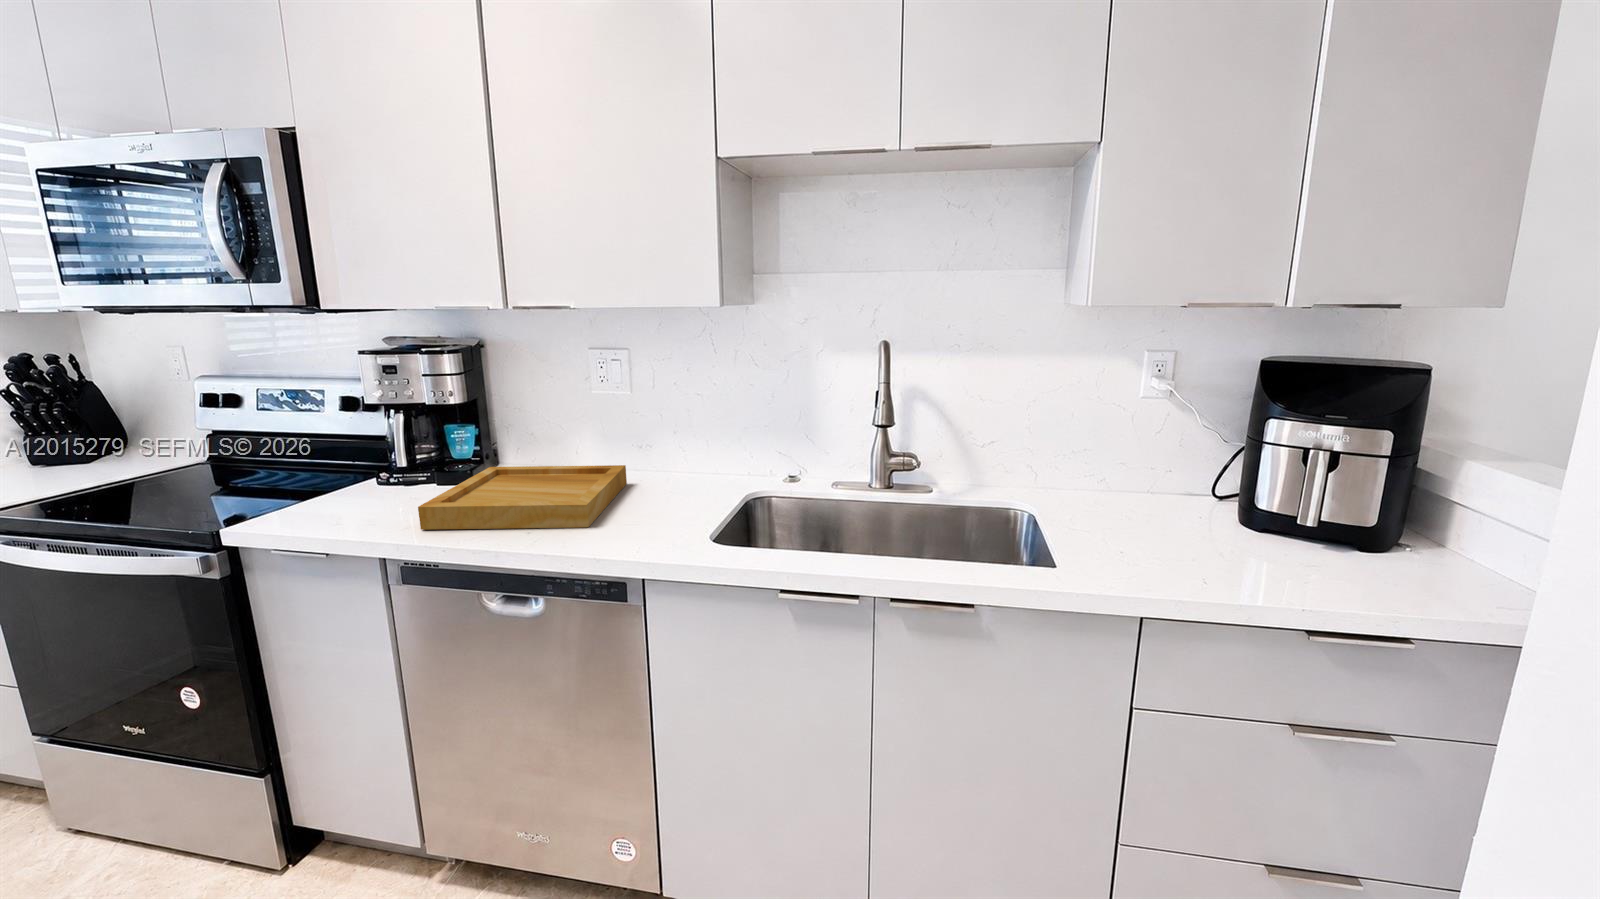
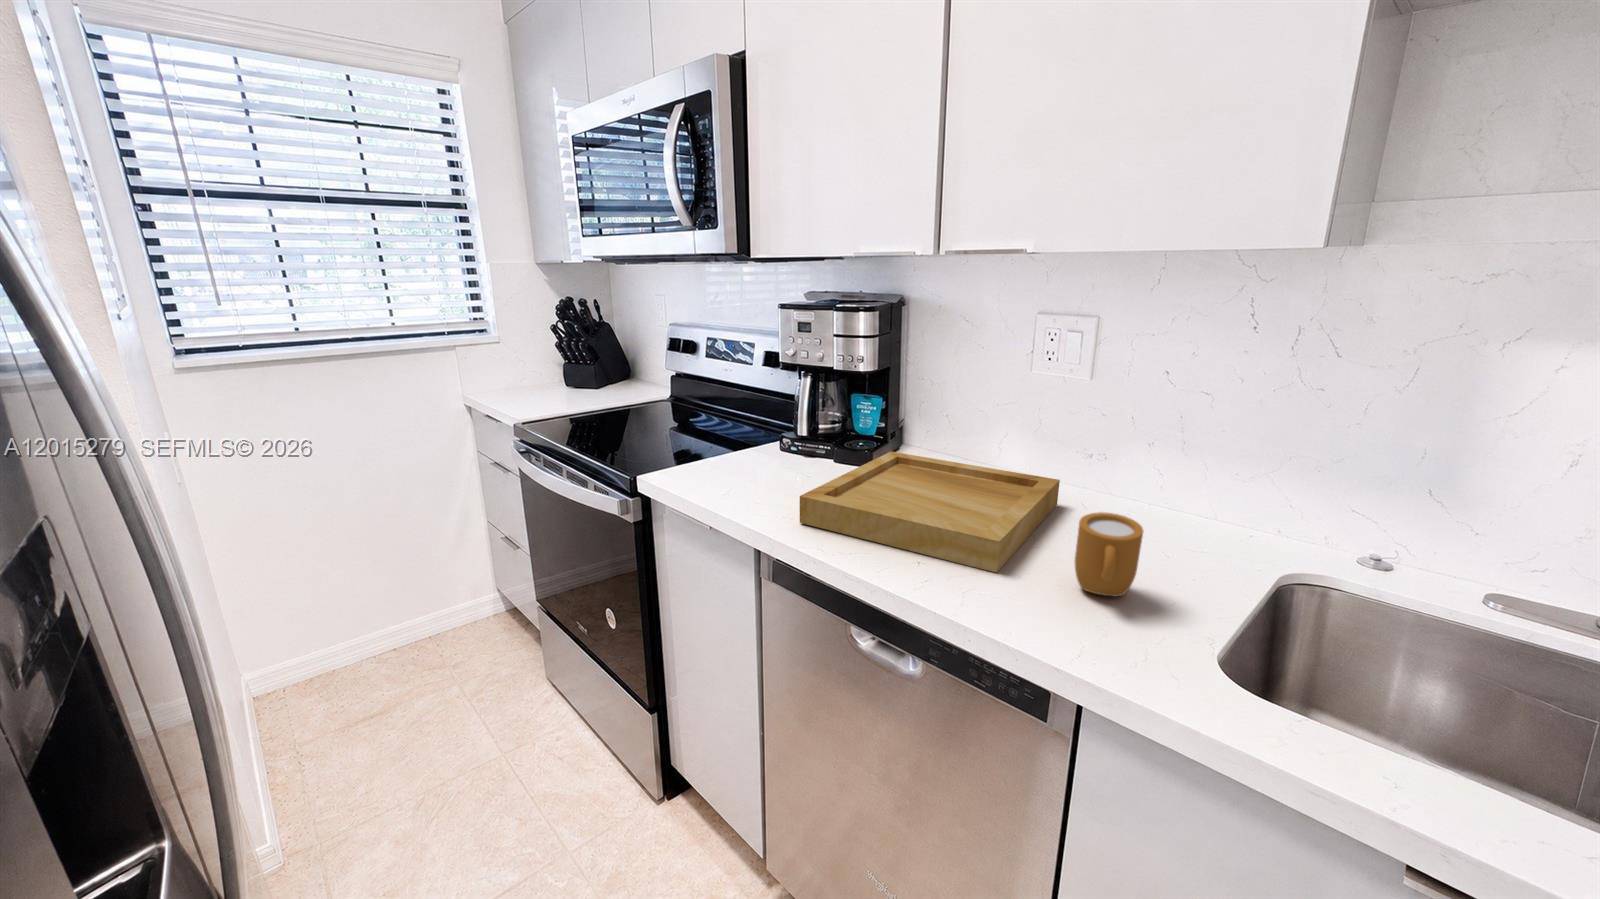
mug: none [635,472,674,524] -> present [1075,512,1143,596]

